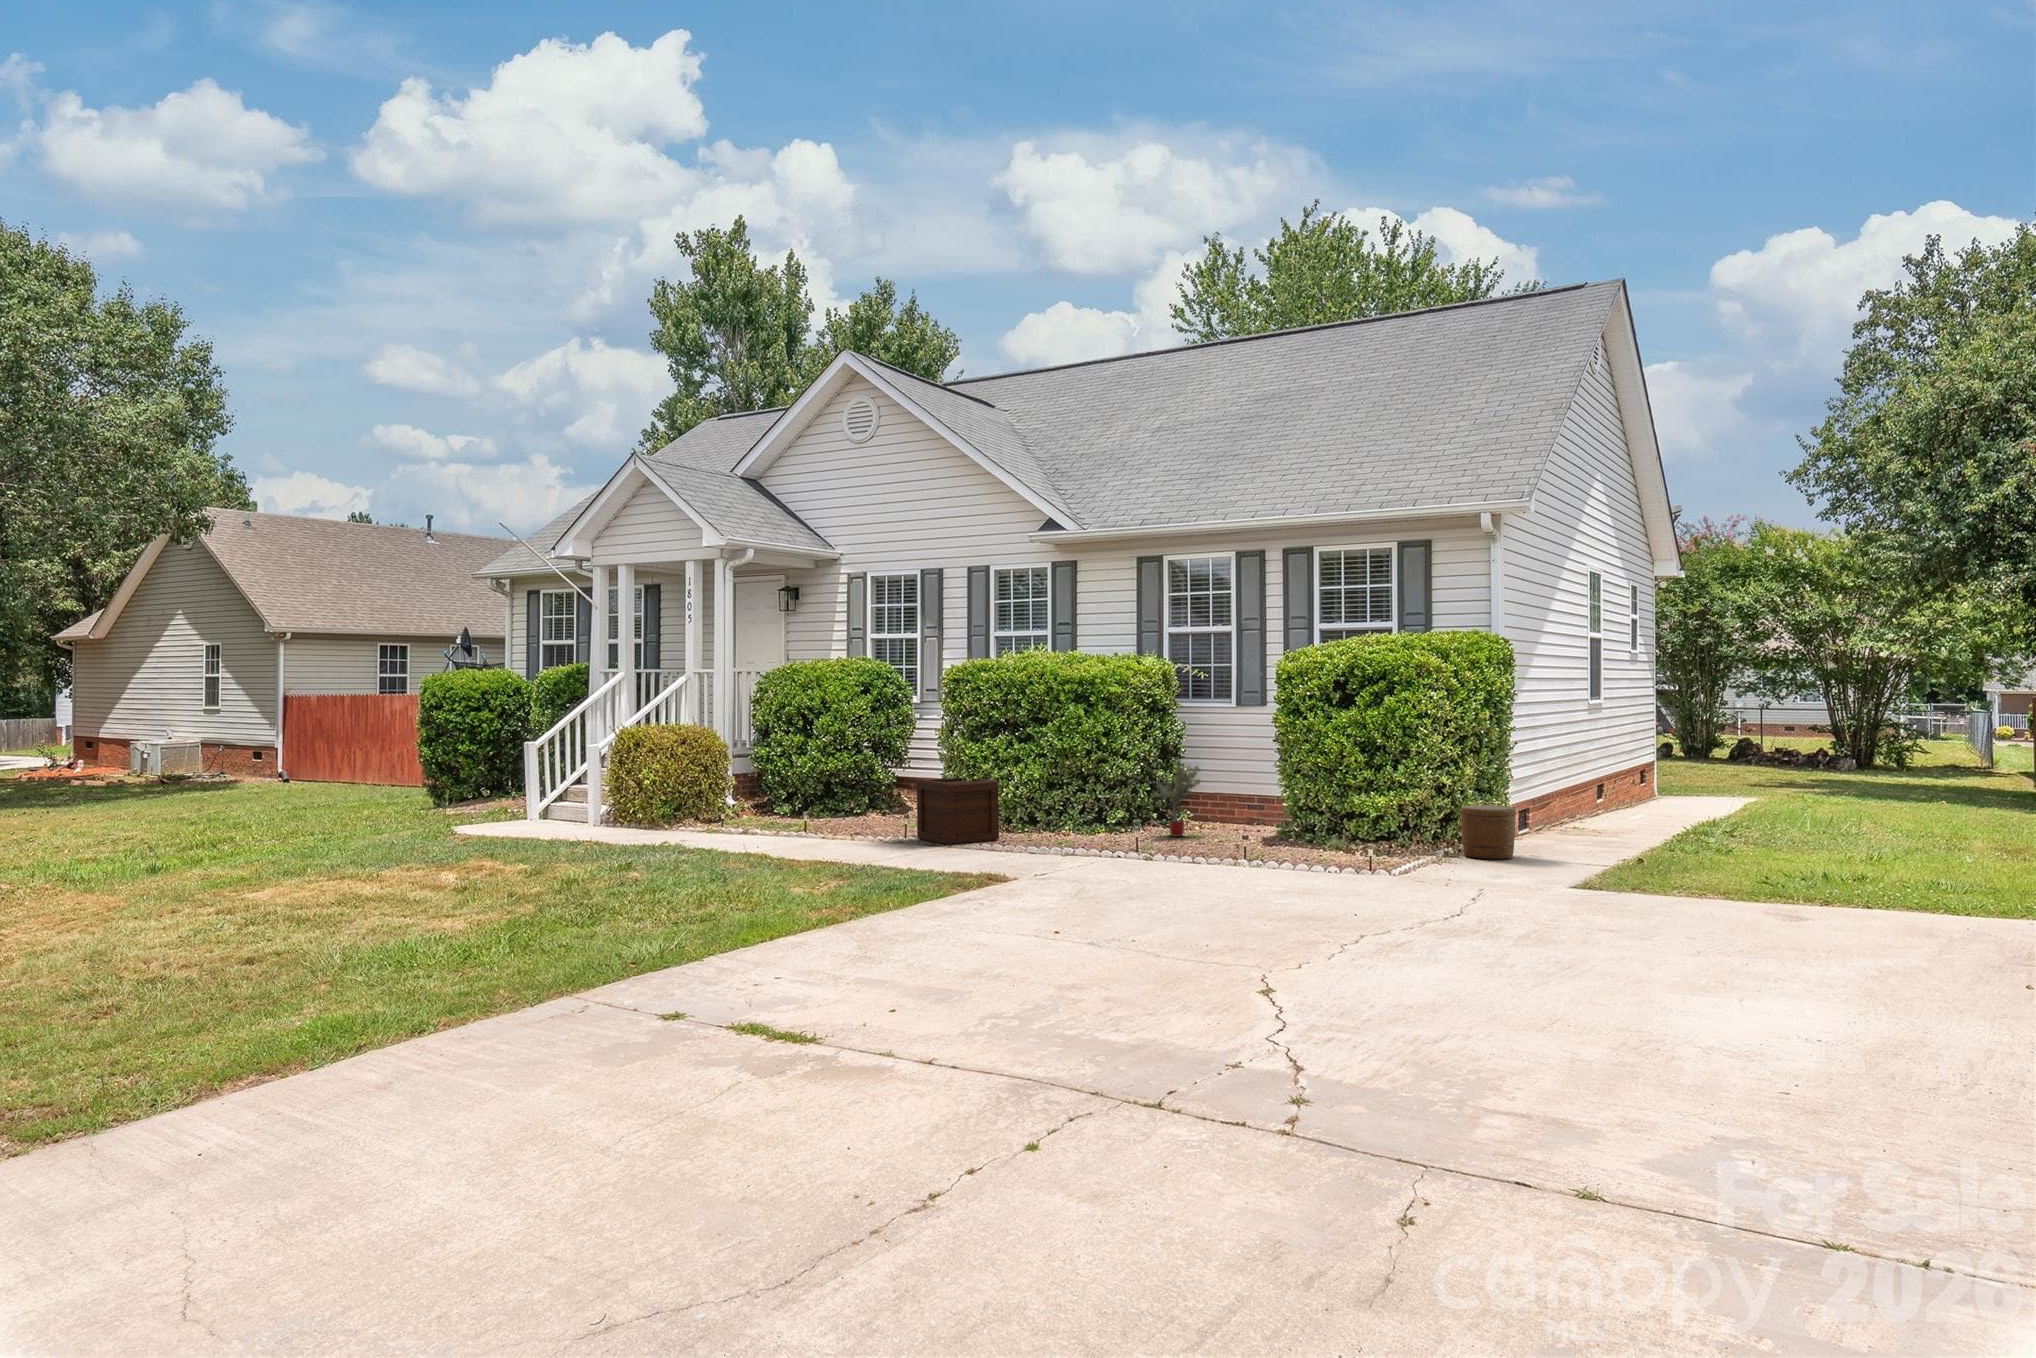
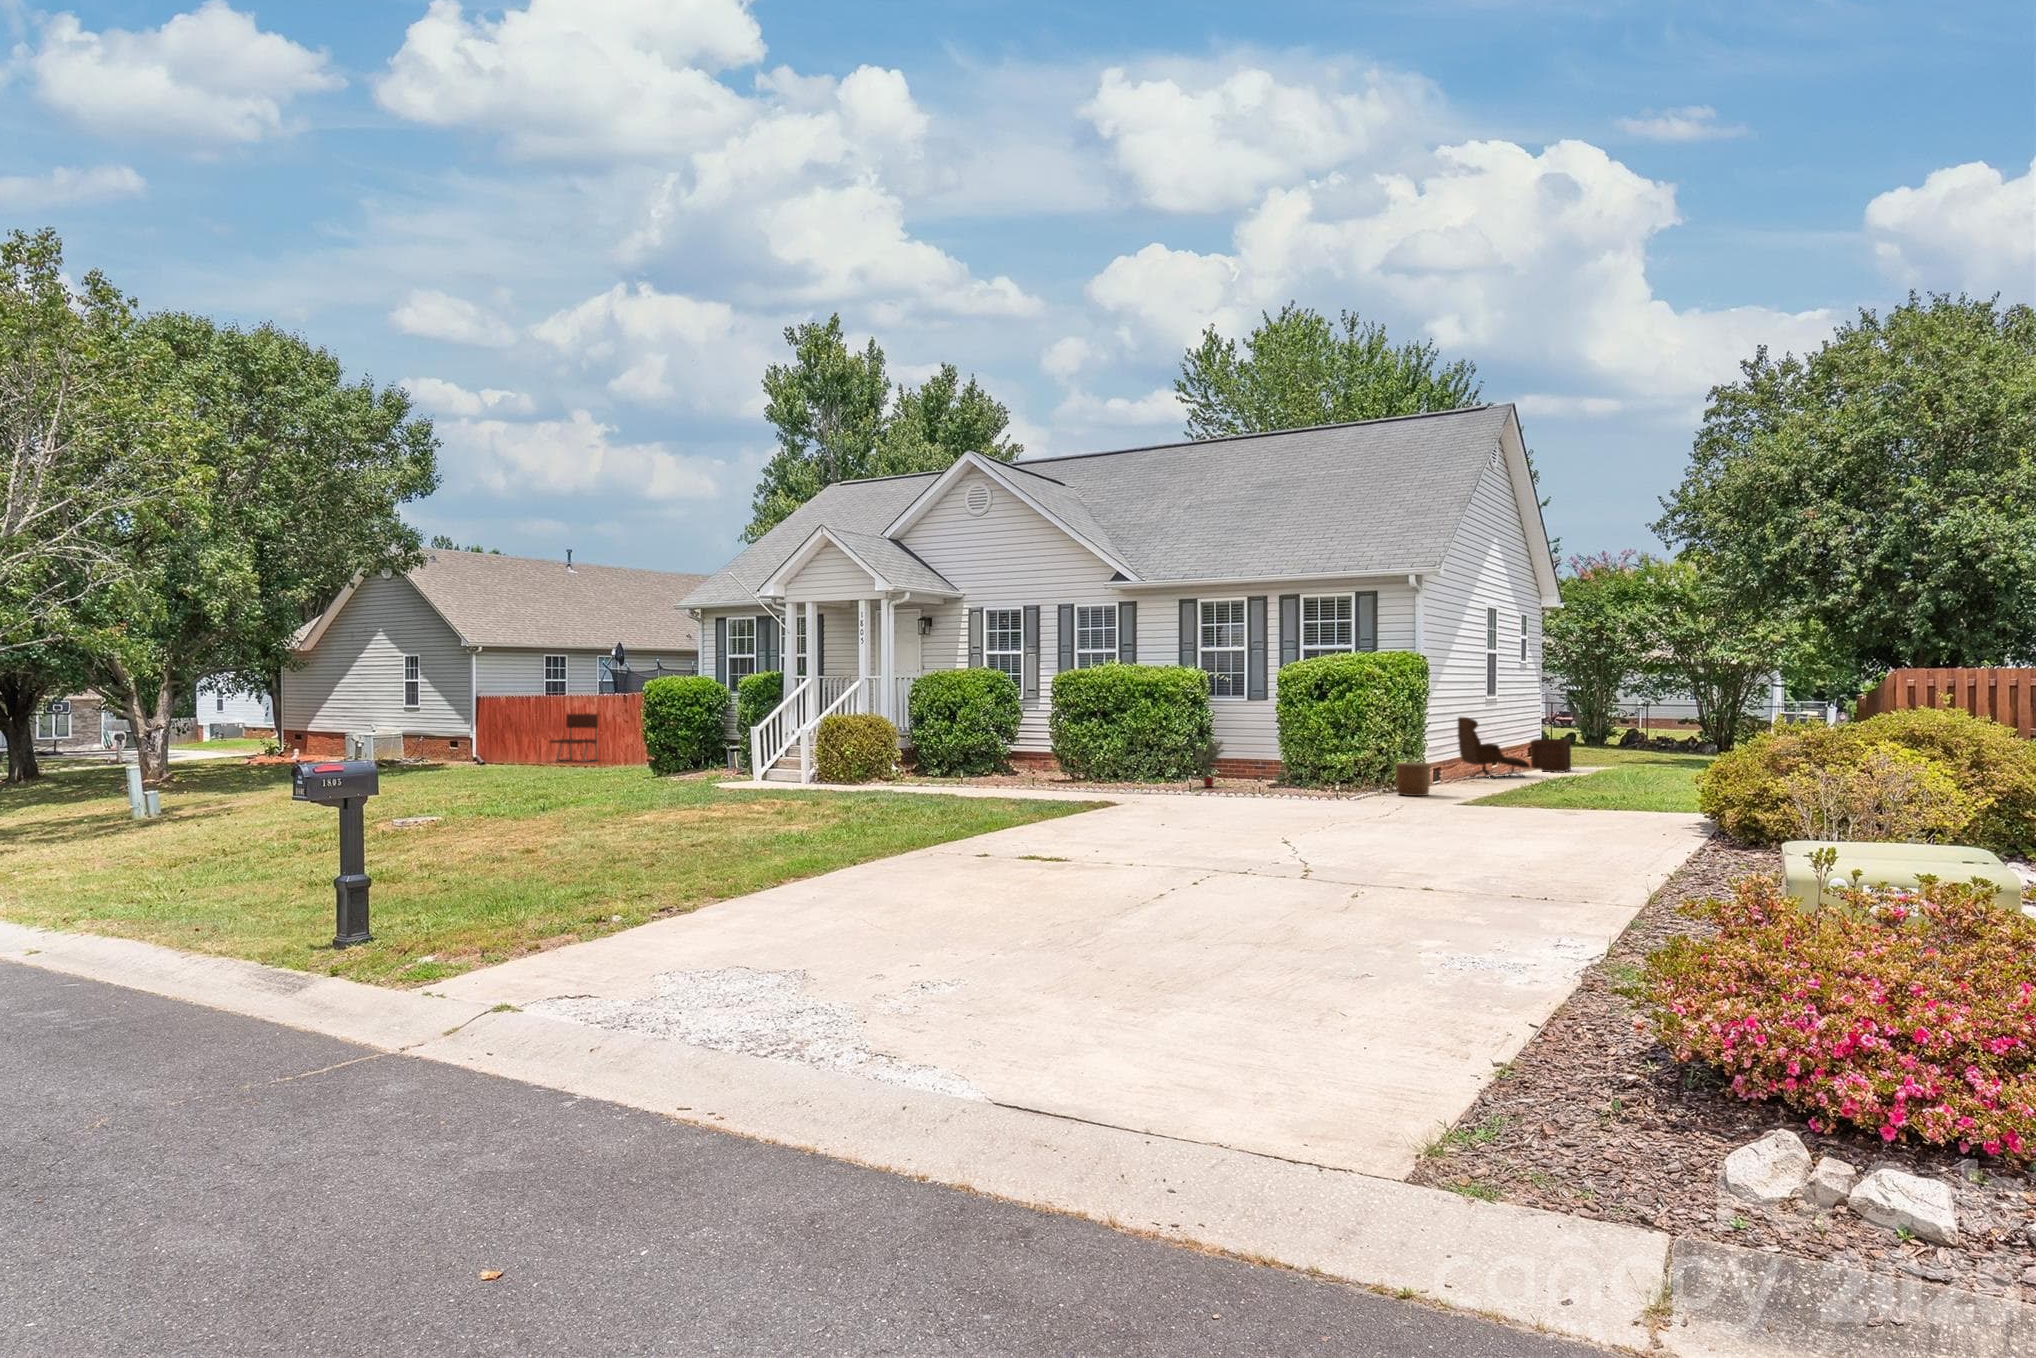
bench: none [330,718,395,783] -> present [550,714,598,762]
lounge chair: none [1542,731,1655,823] -> present [1458,717,1530,778]
wooden crate: present [917,777,999,845] -> present [1530,739,1571,773]

